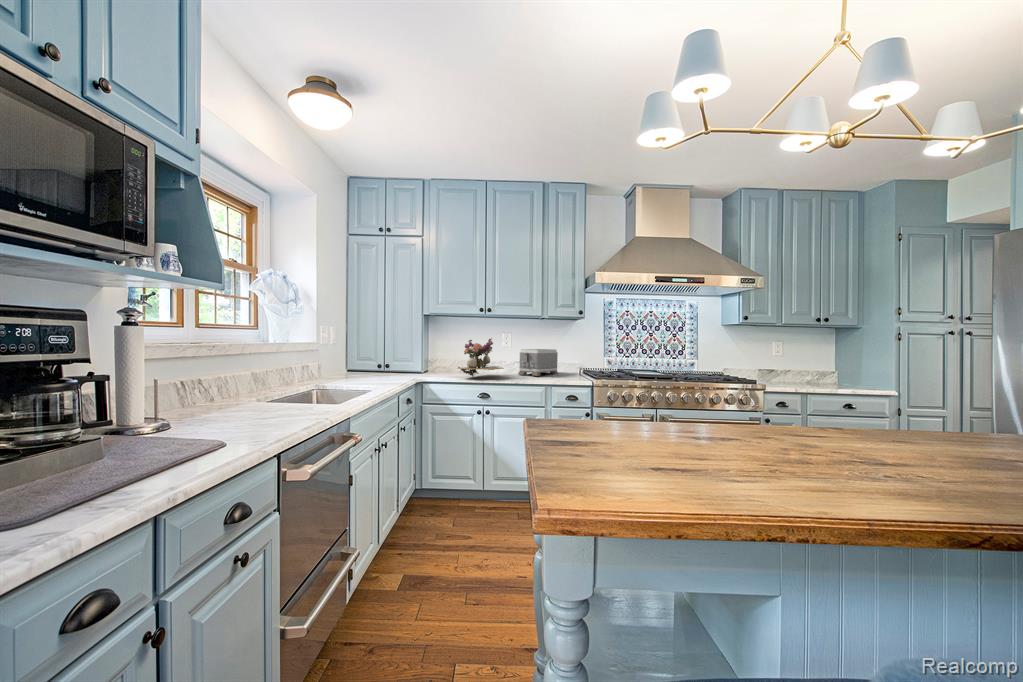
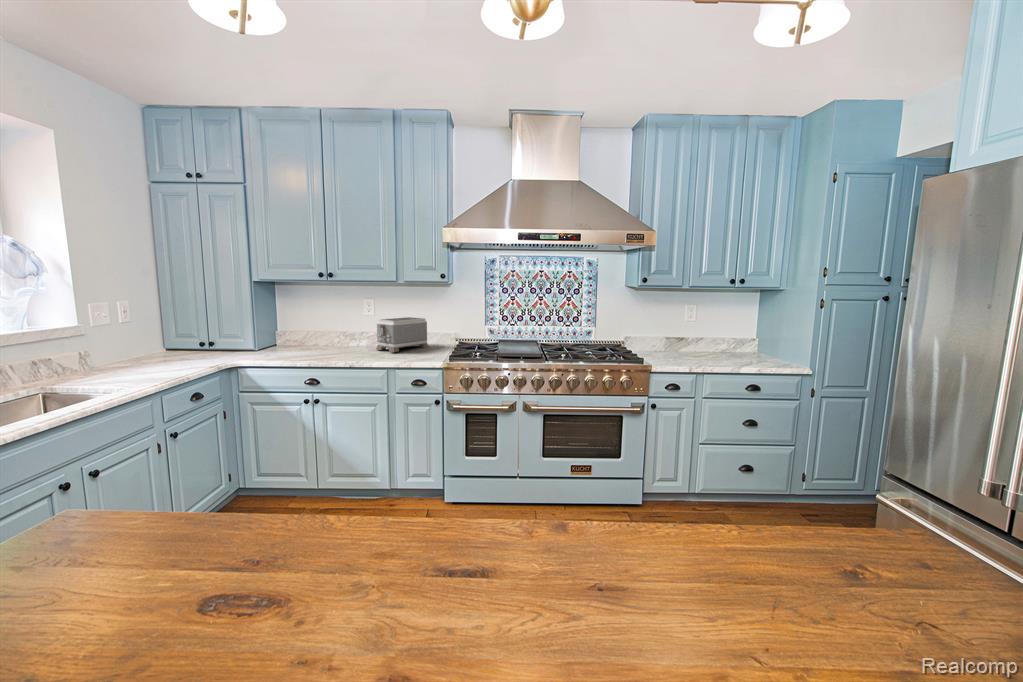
flower arrangement: present [458,338,504,377] -> none [288,306,353,356]

